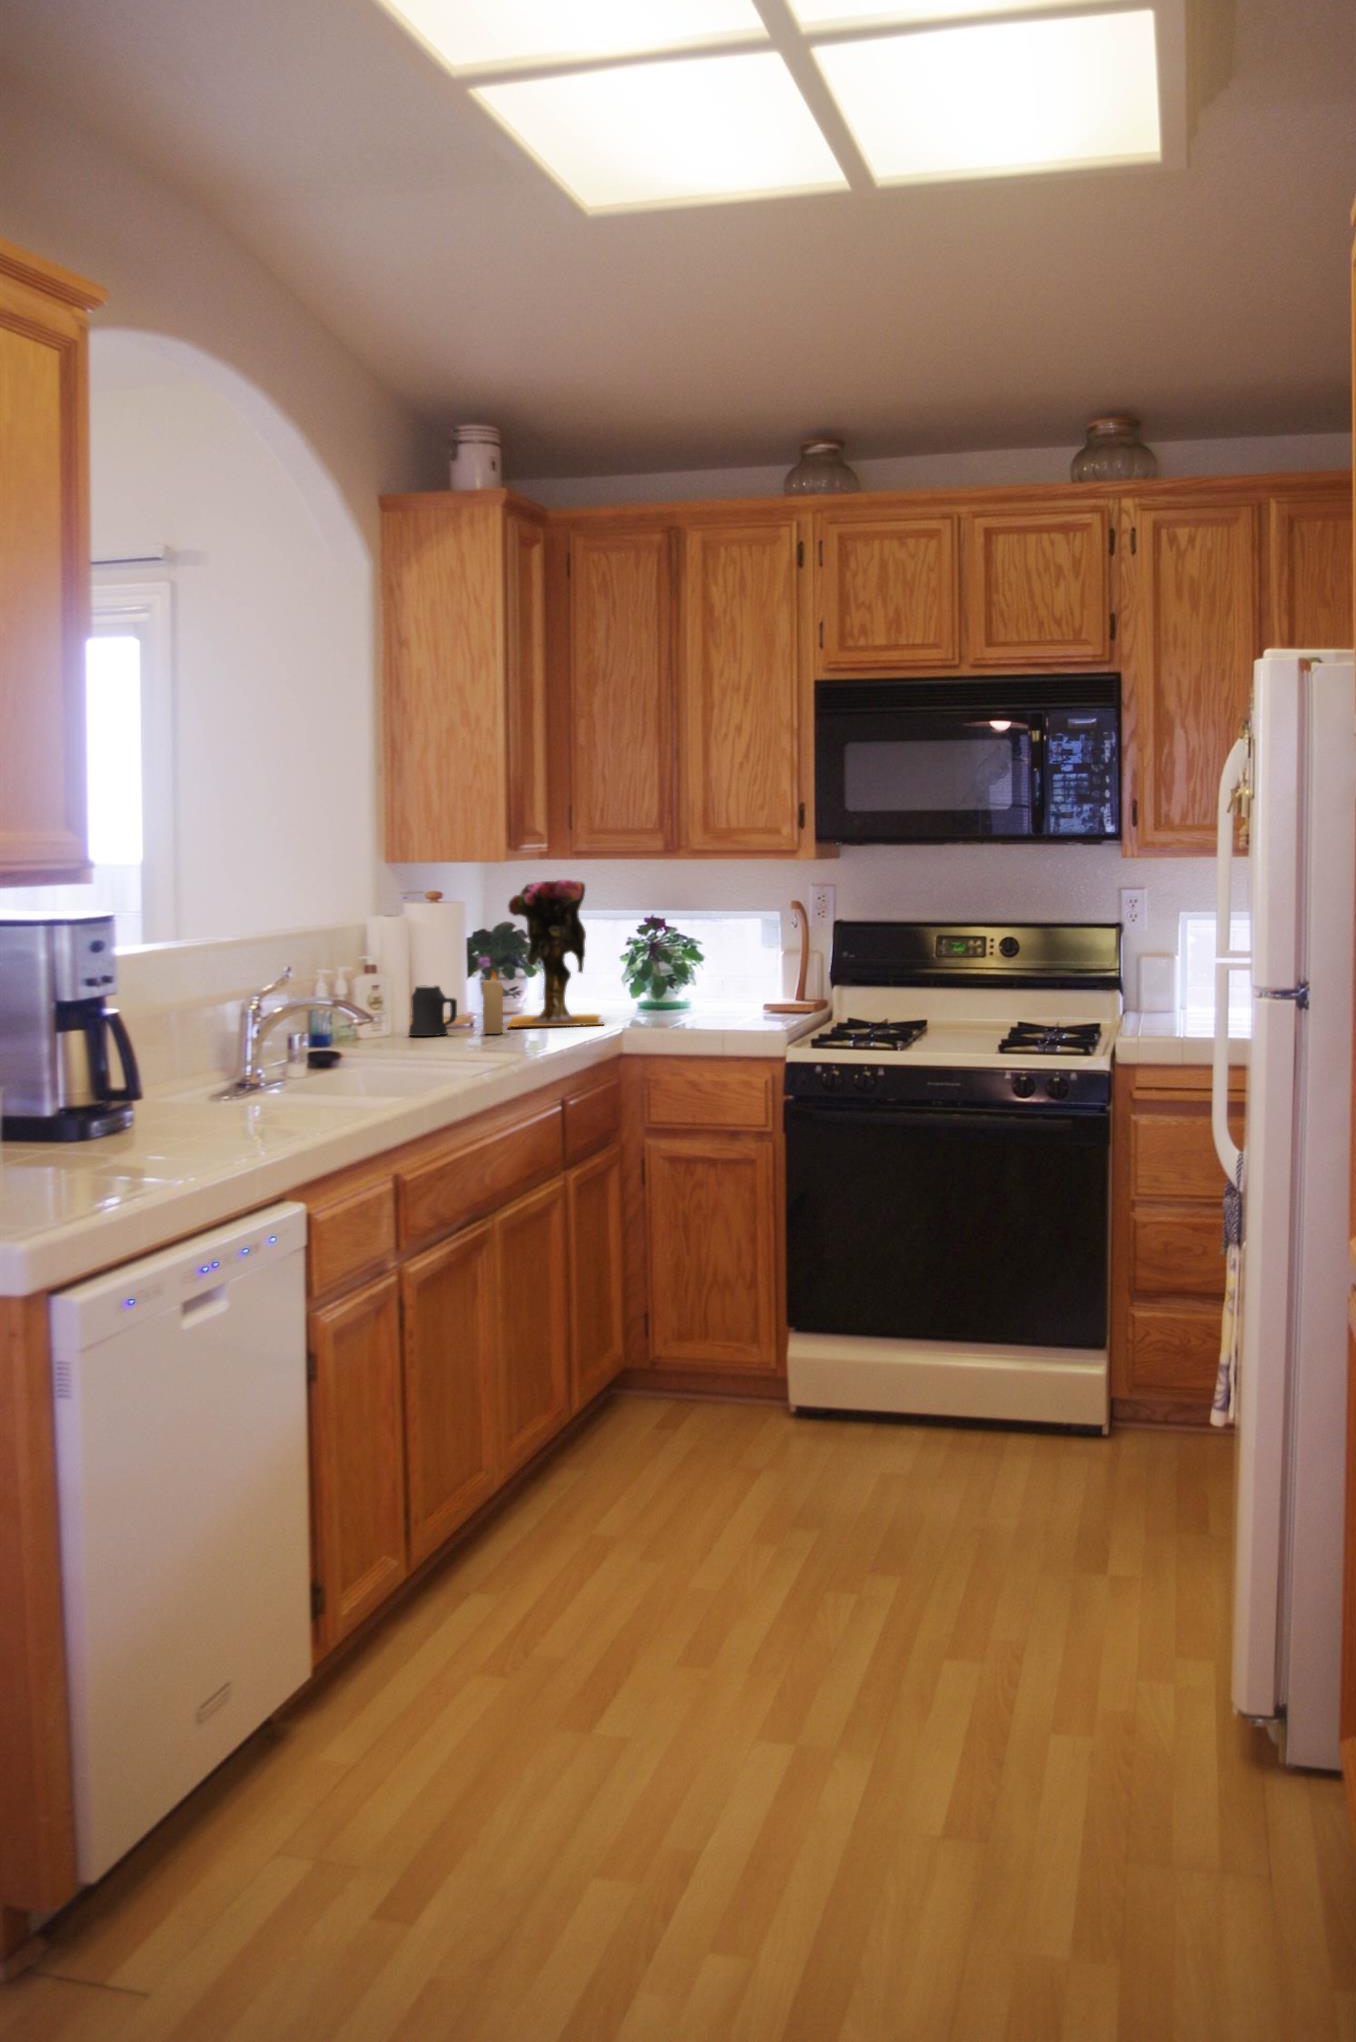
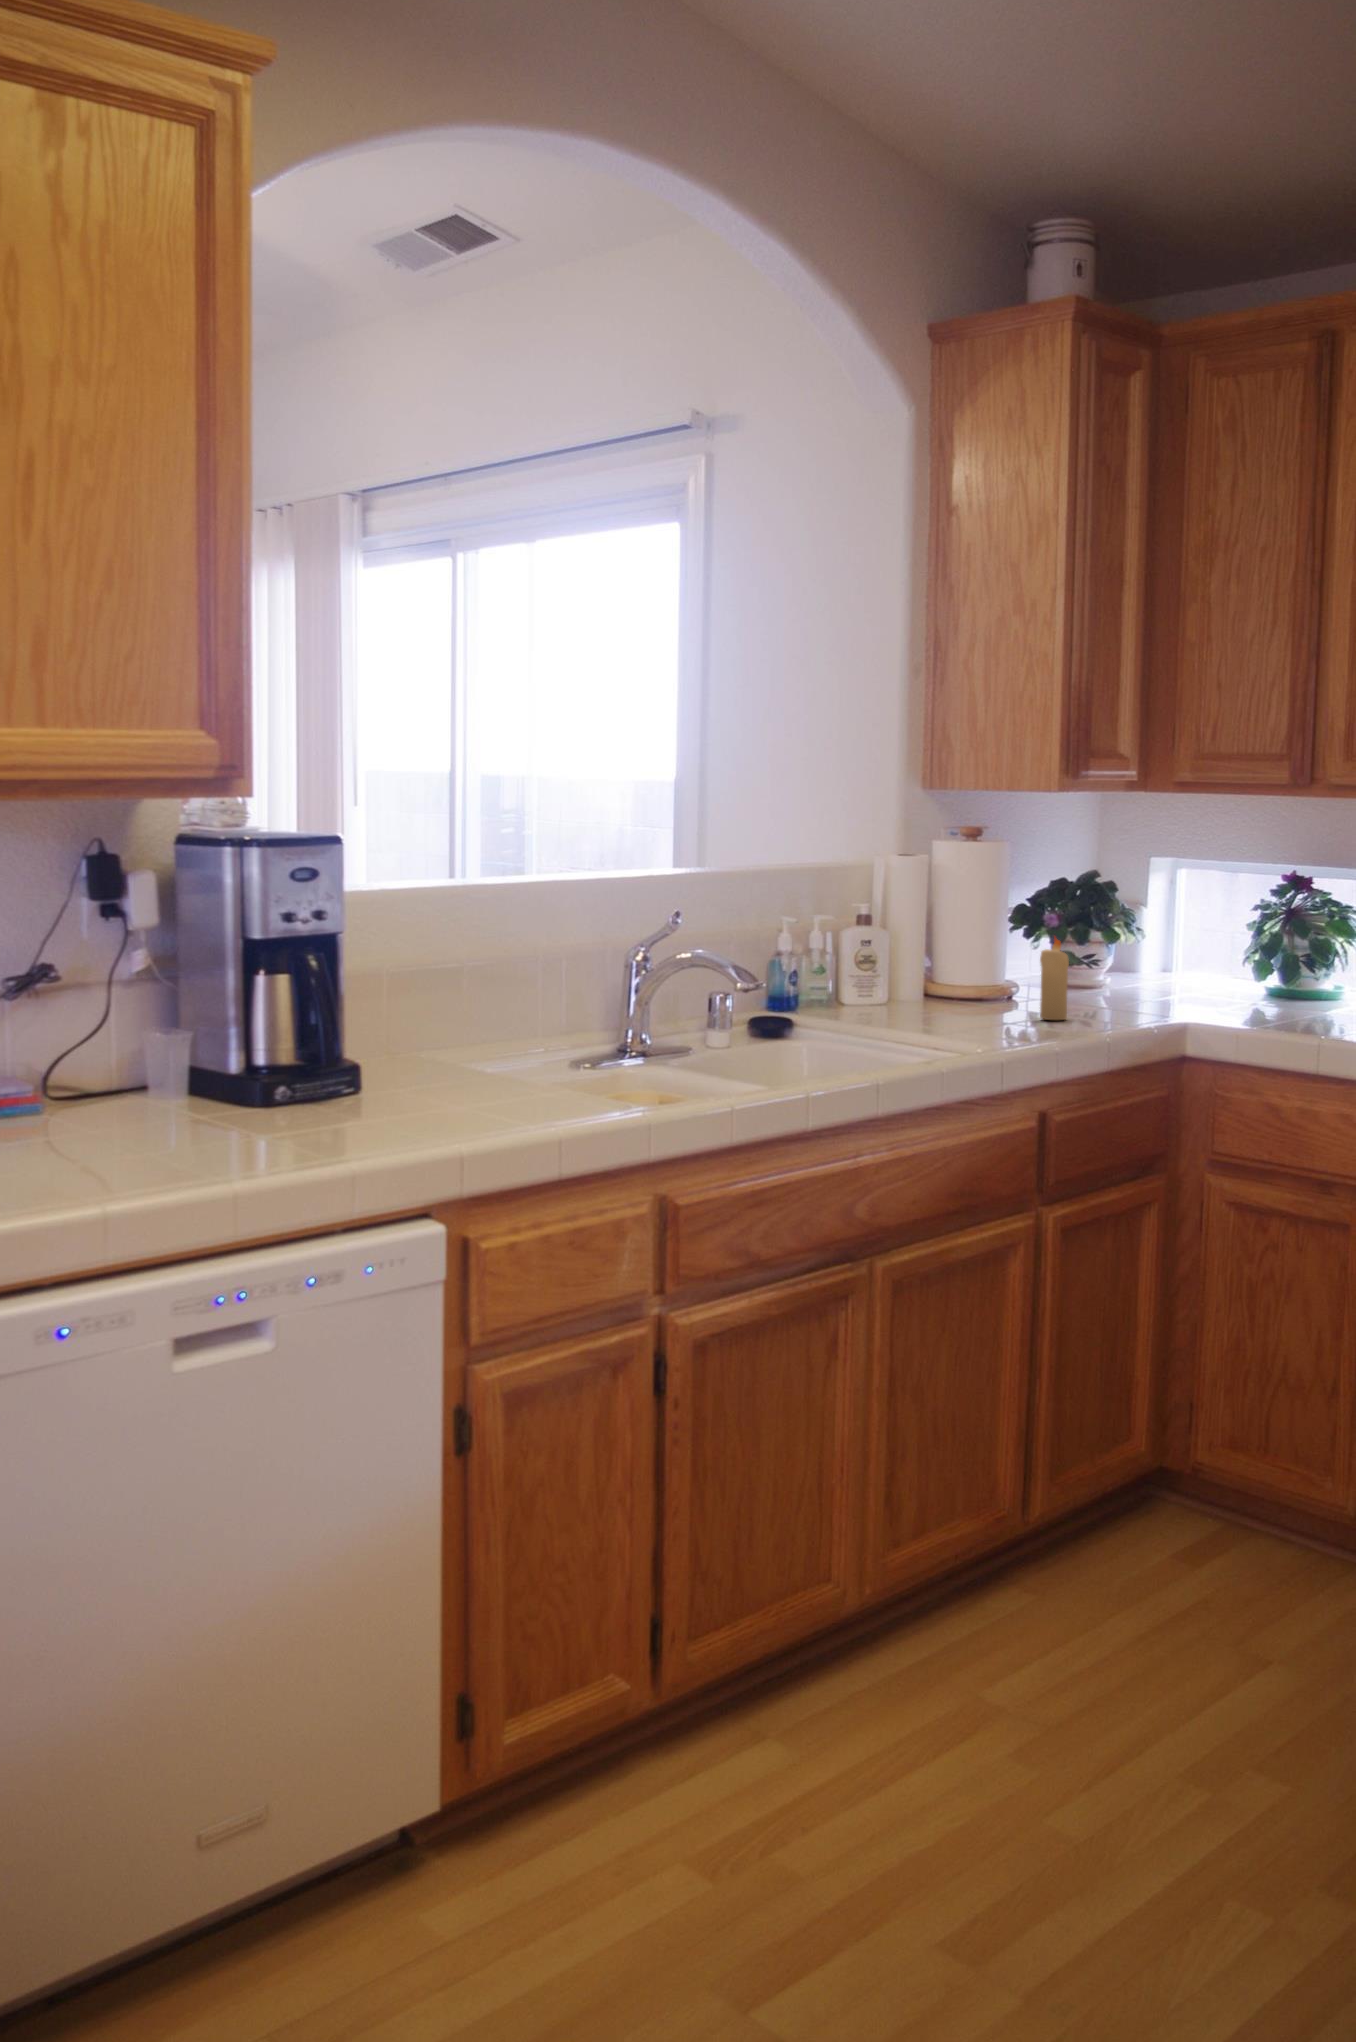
vase: present [508,880,603,1027] -> none [1074,818,1215,1015]
mug: present [409,986,457,1036] -> none [945,954,1007,1019]

